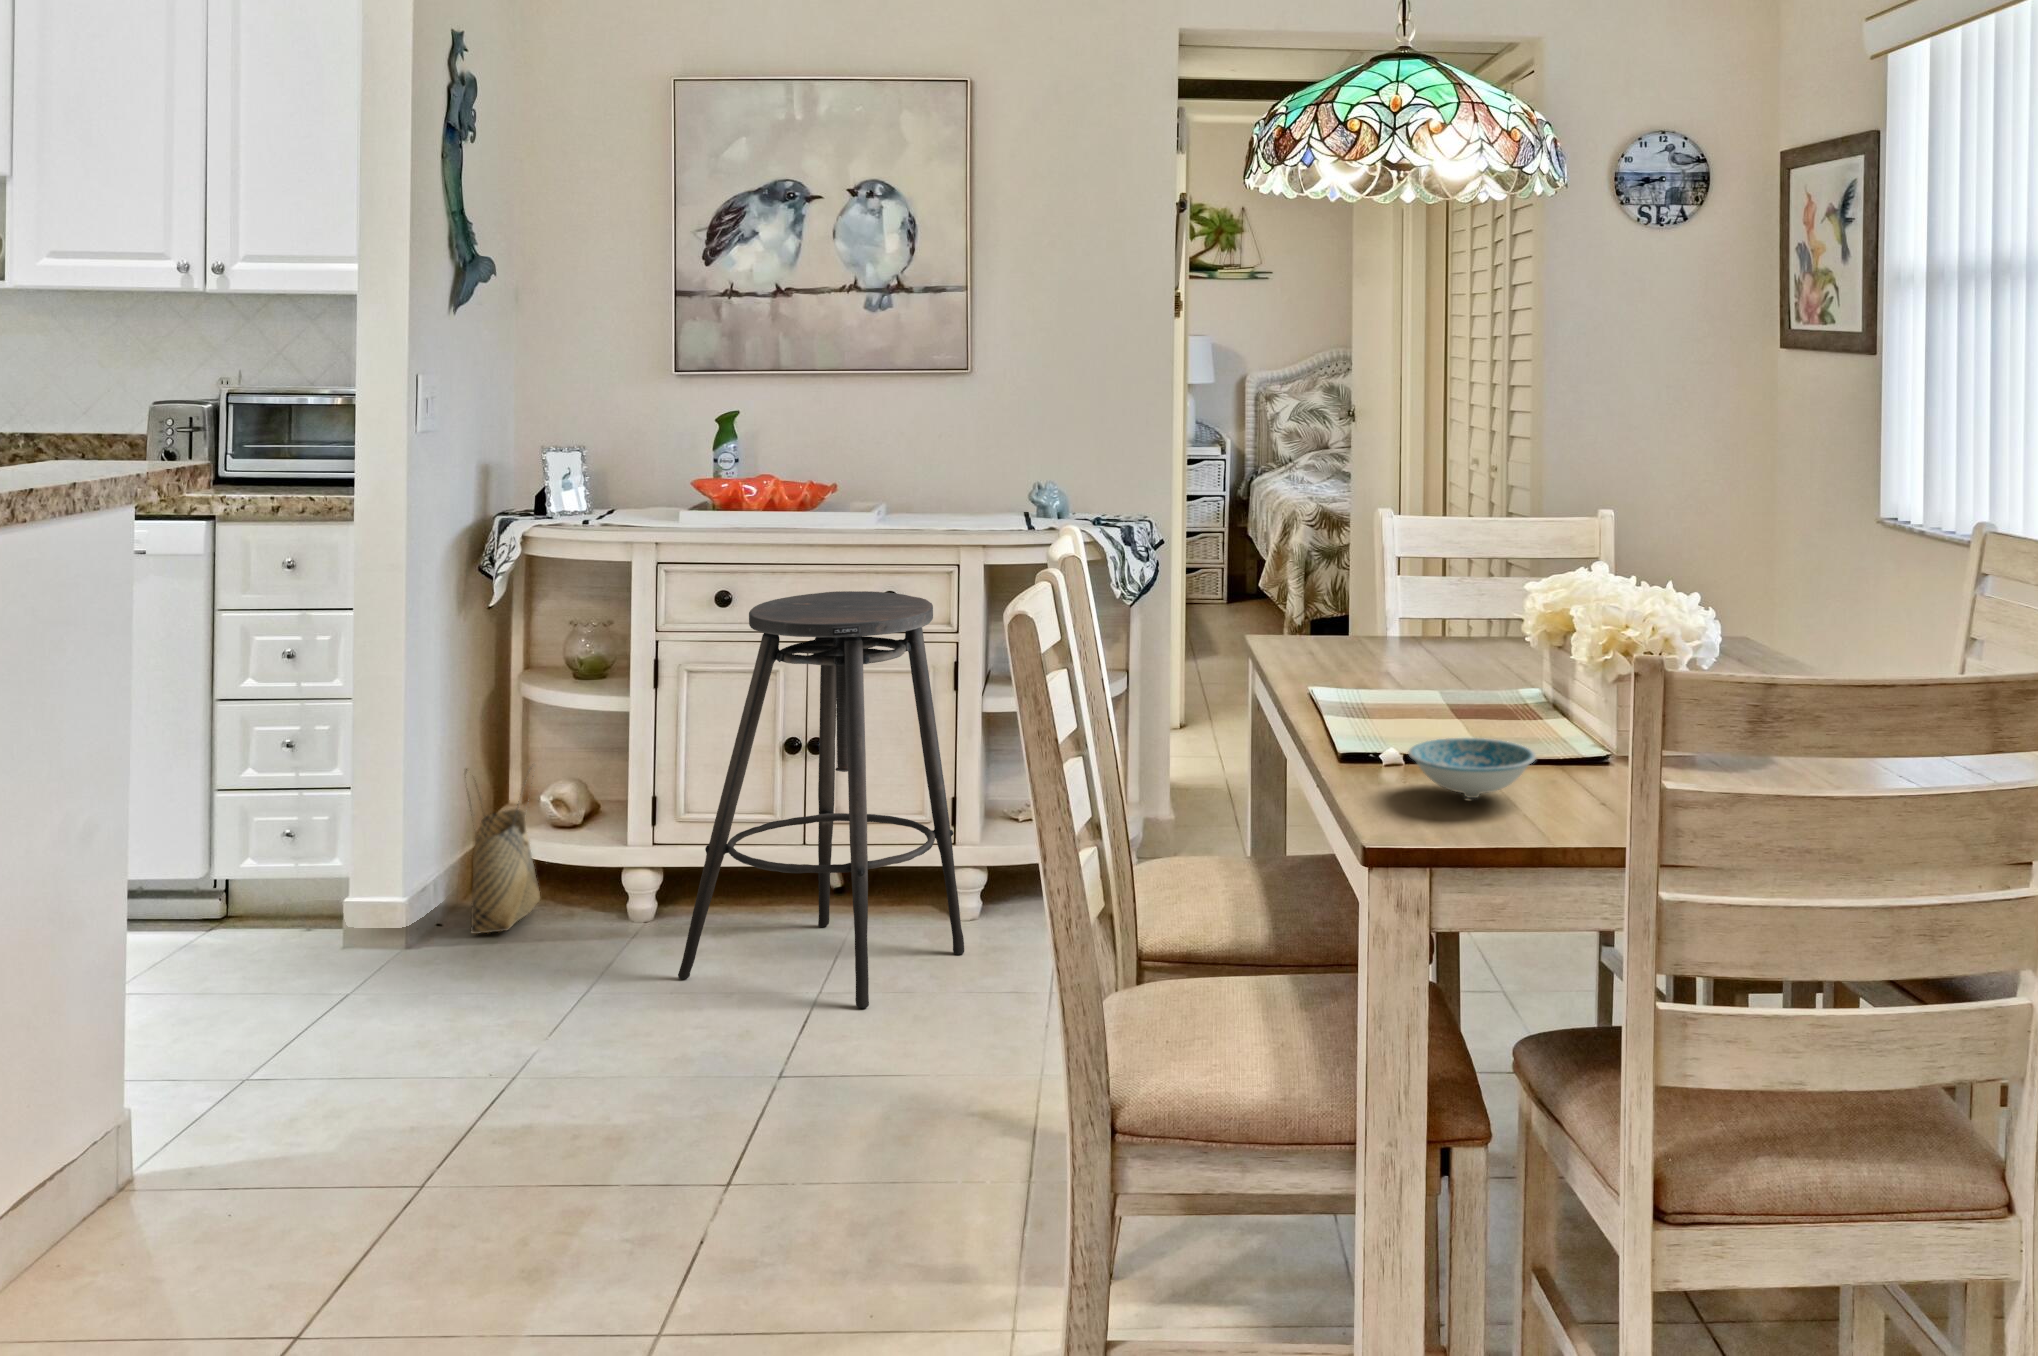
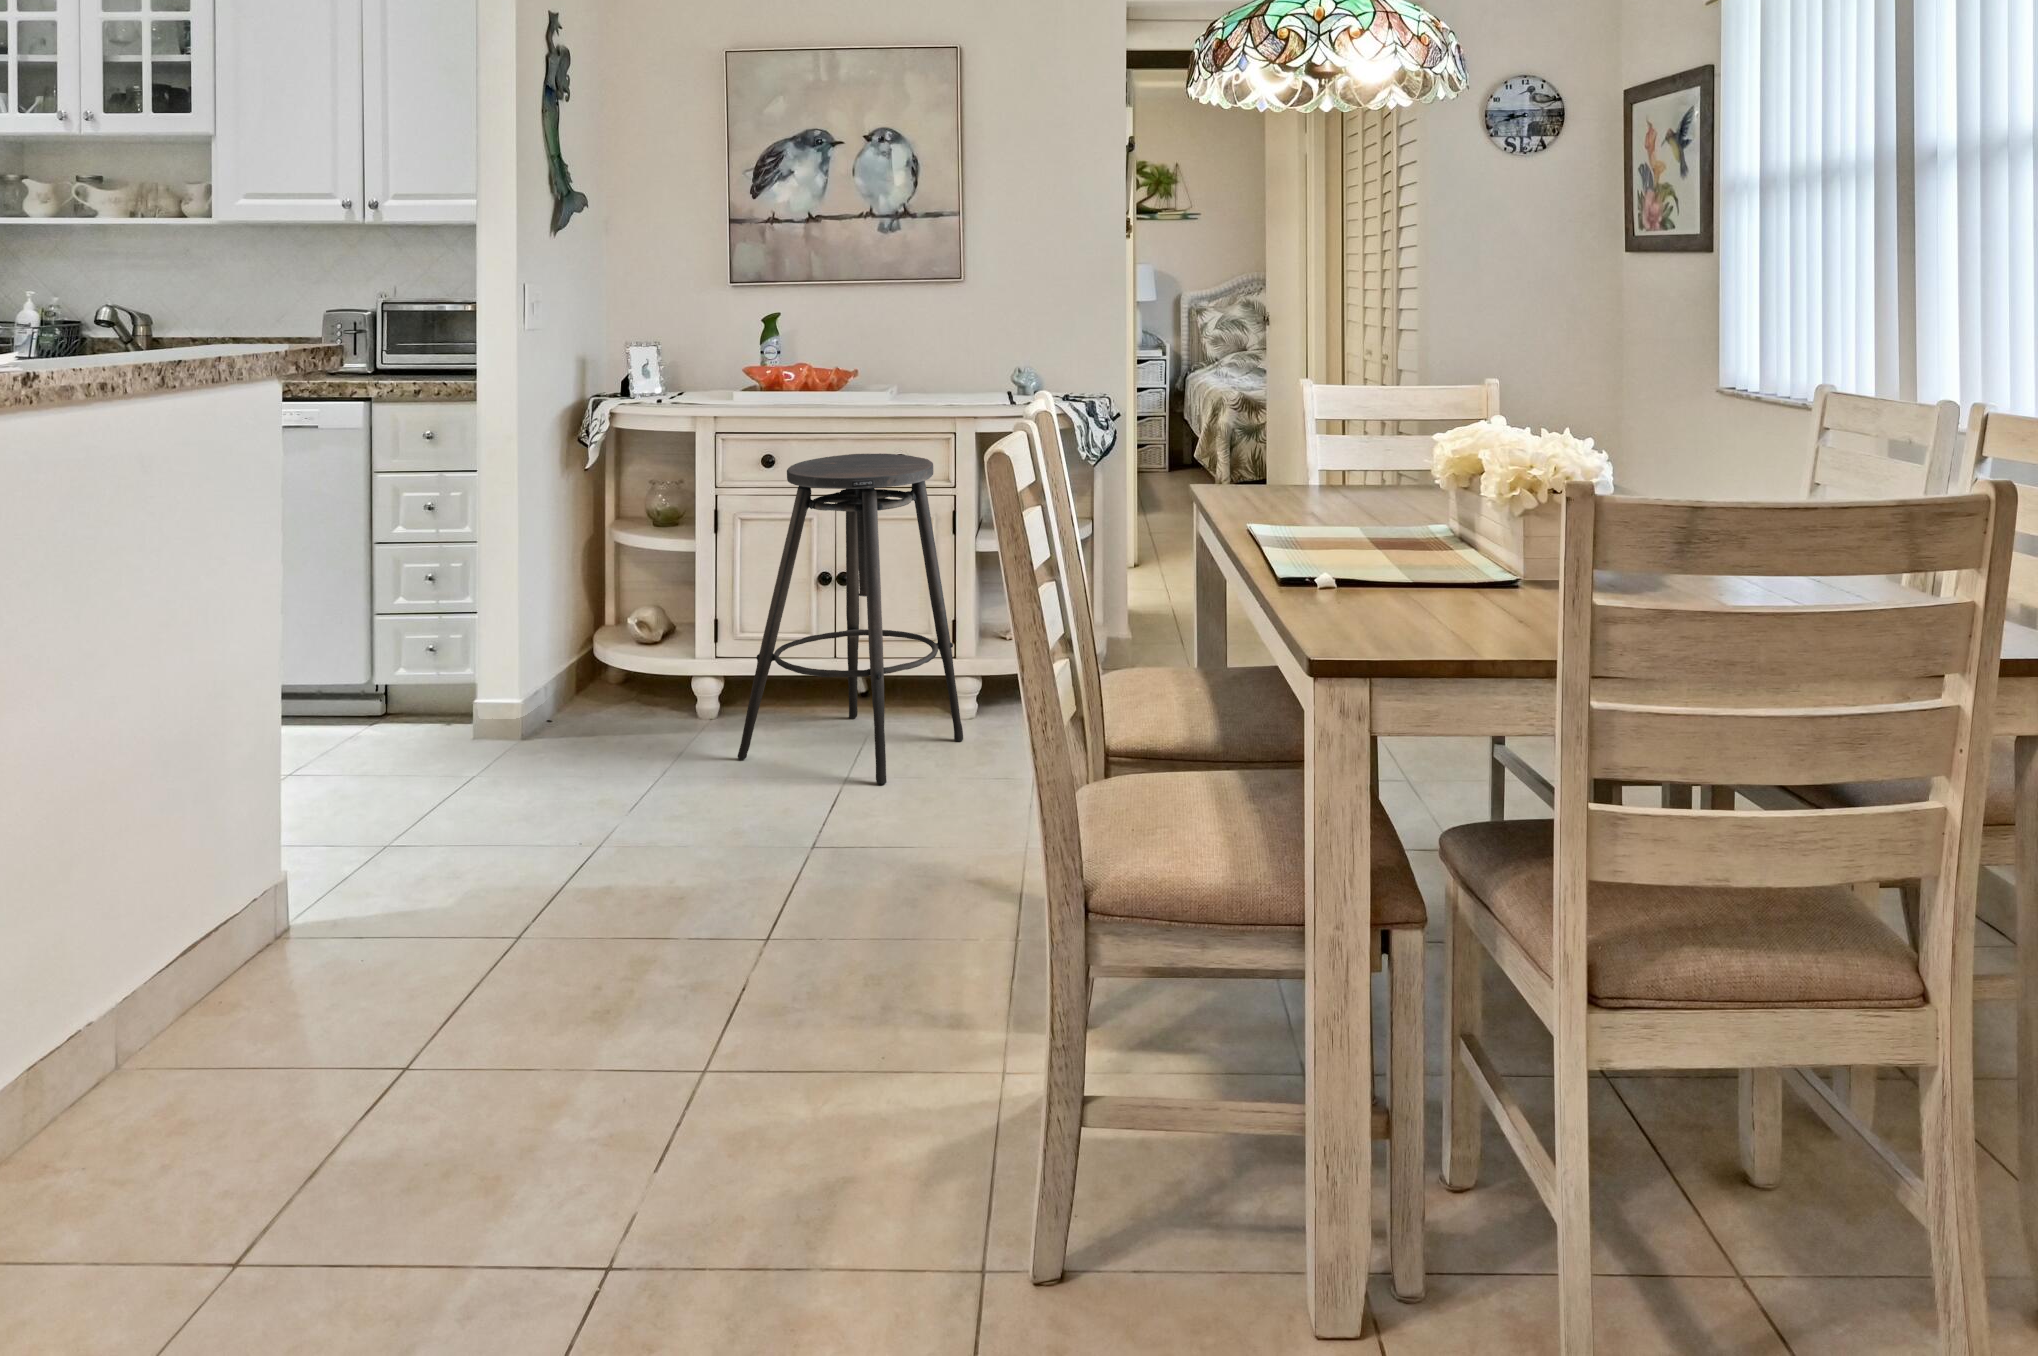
ceramic bowl: present [1408,738,1536,798] -> none [1343,563,1461,616]
woven basket: present [464,766,540,934] -> none [572,589,635,722]

